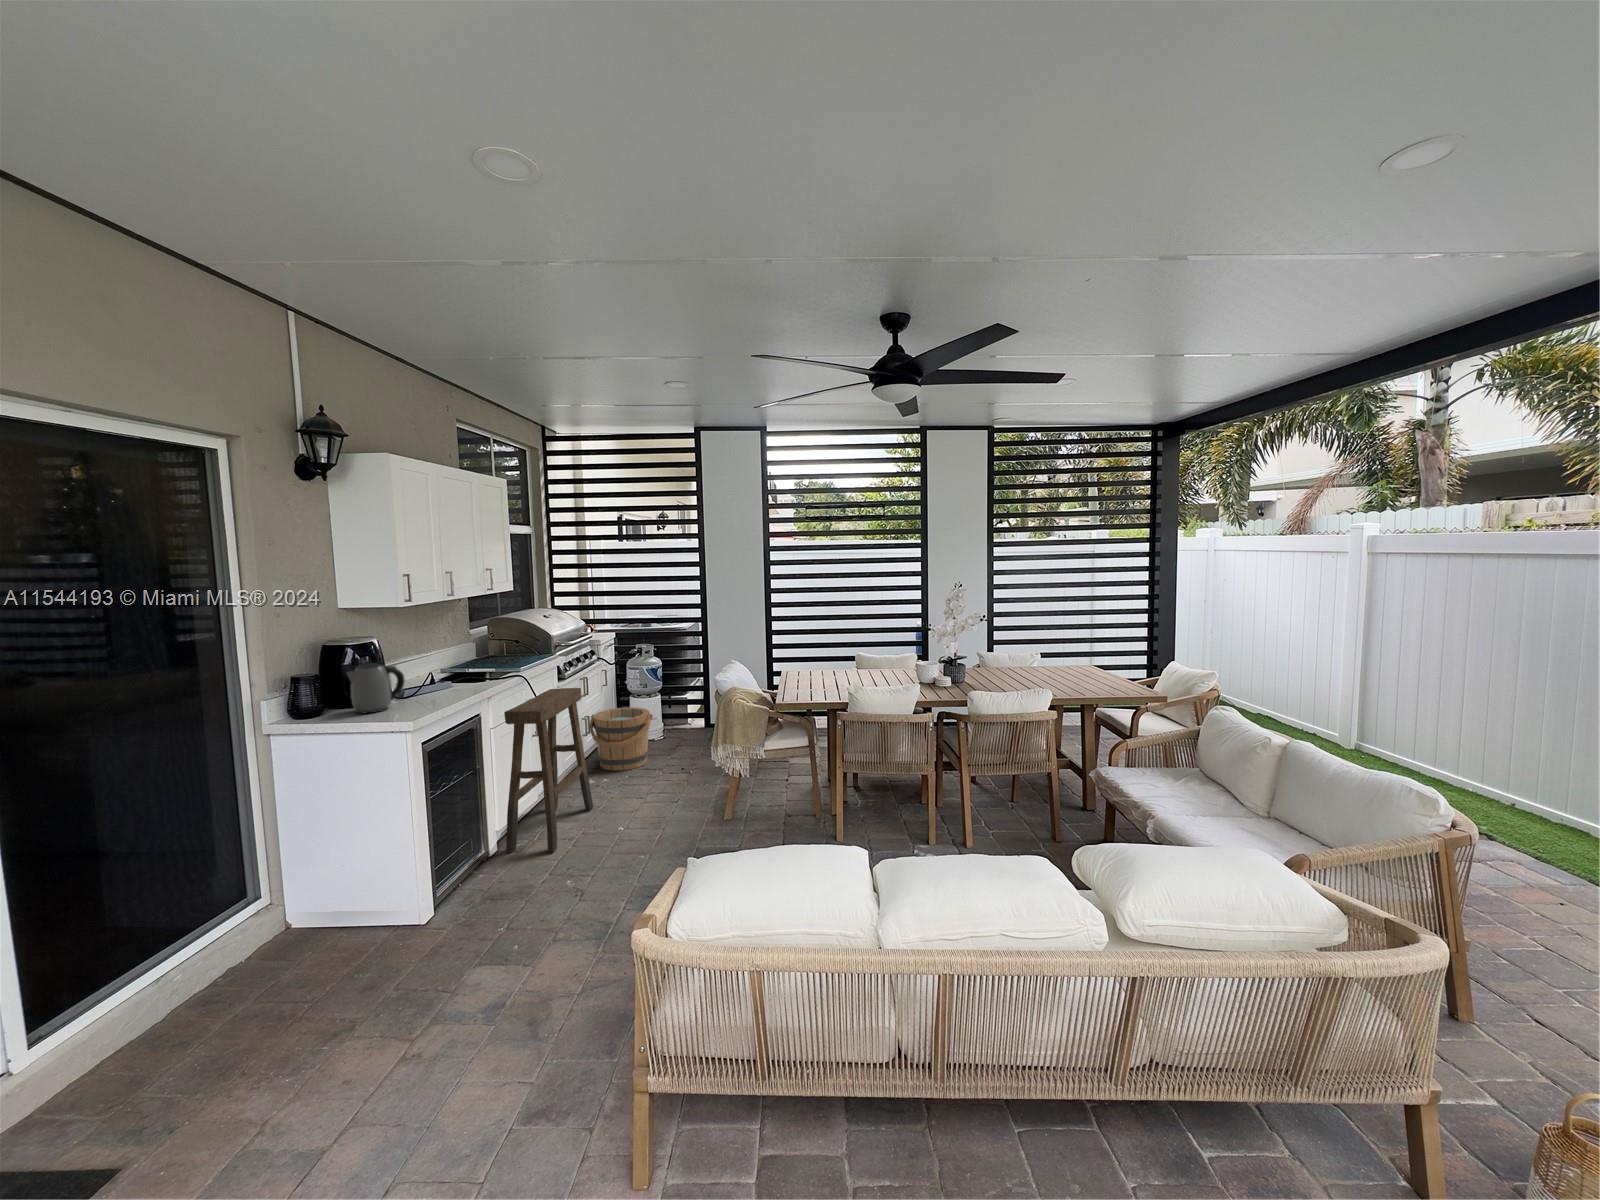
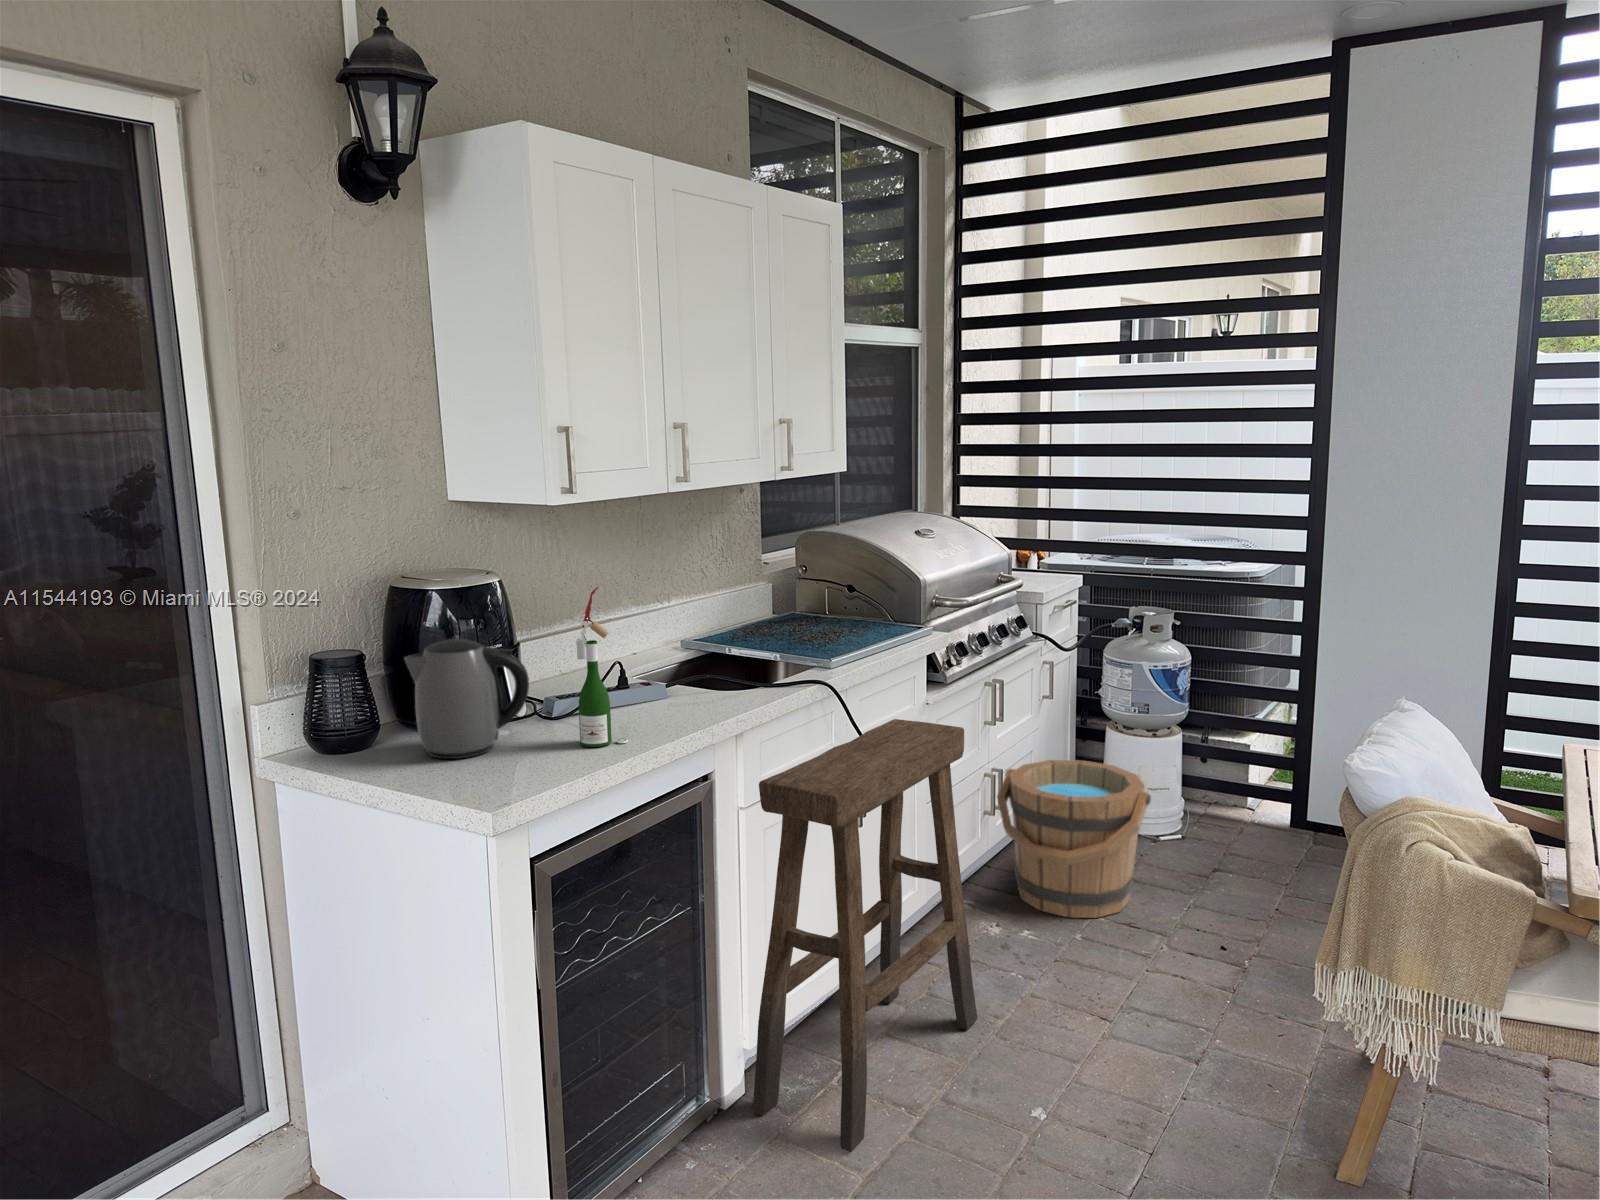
wine bottle: none [426,637,451,702] -> present [576,586,628,747]

